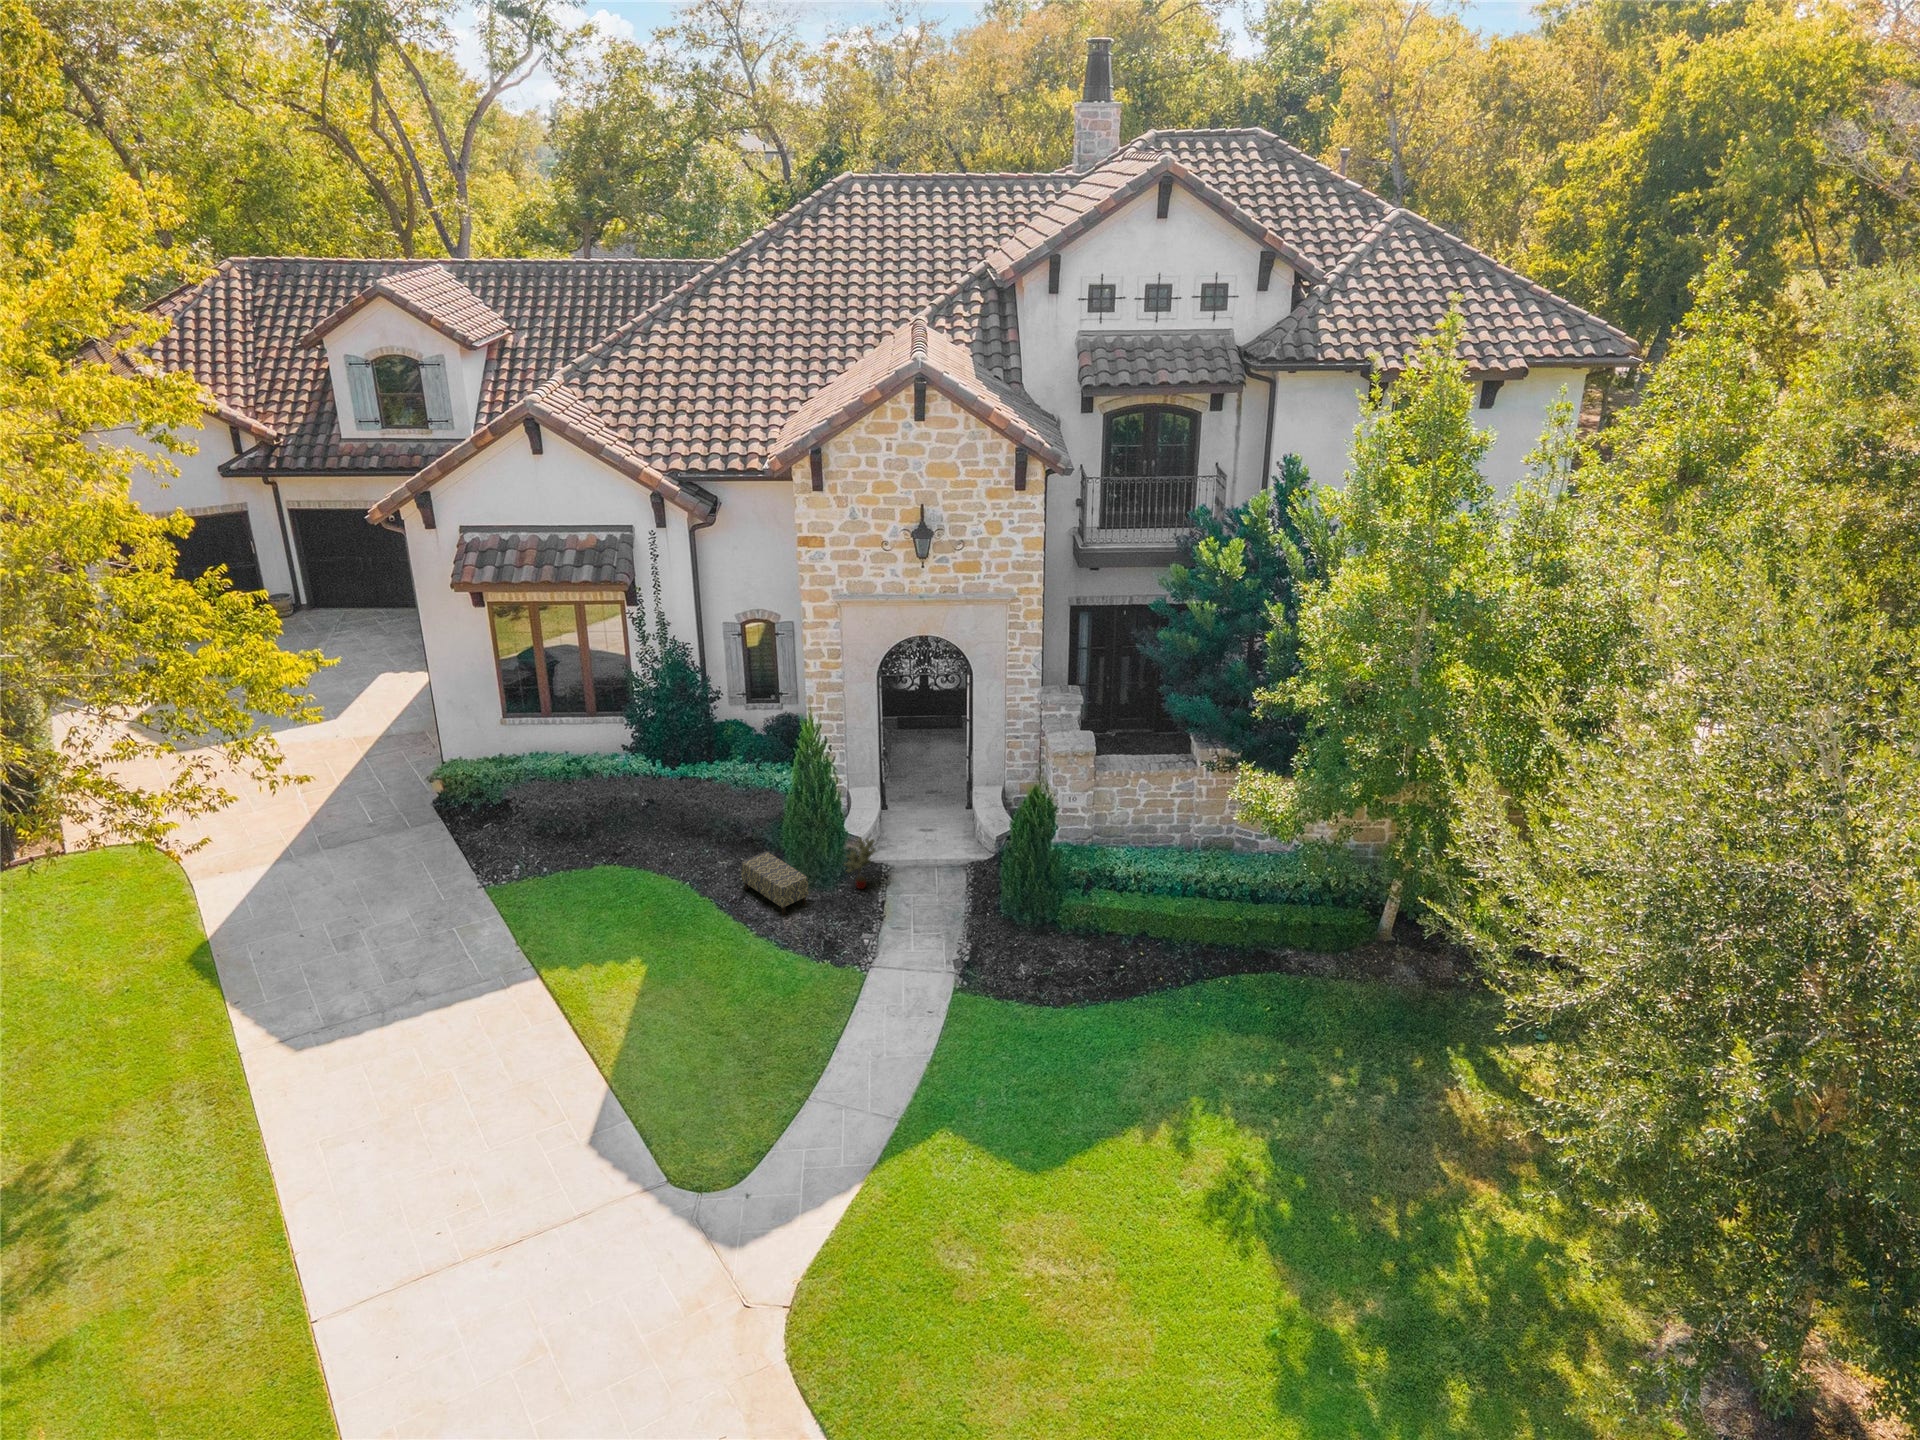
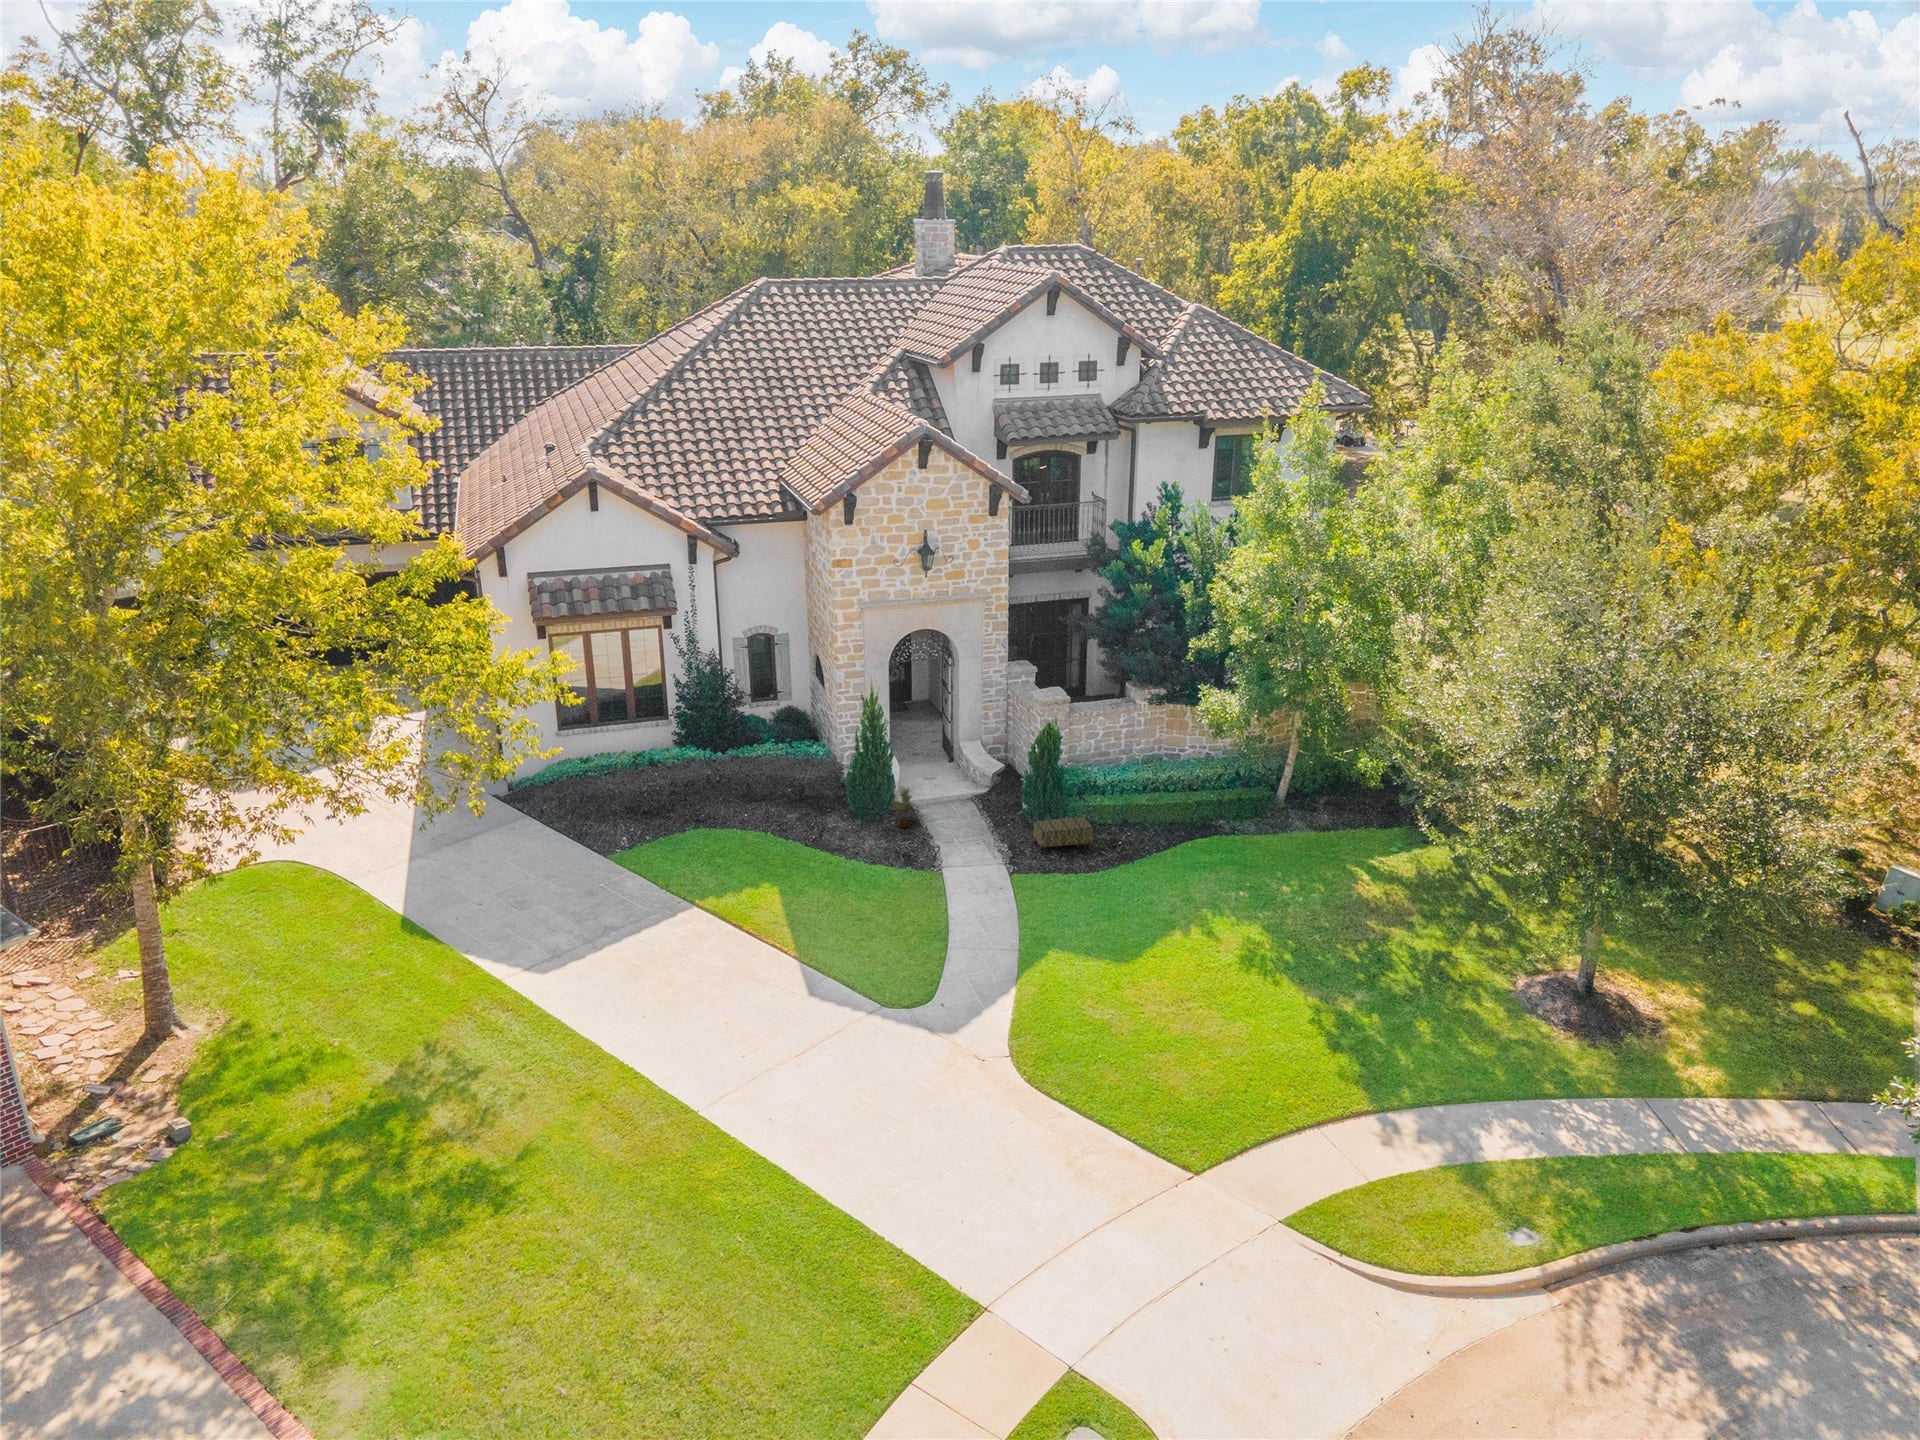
bench: present [741,851,808,915] -> present [1033,817,1092,854]

